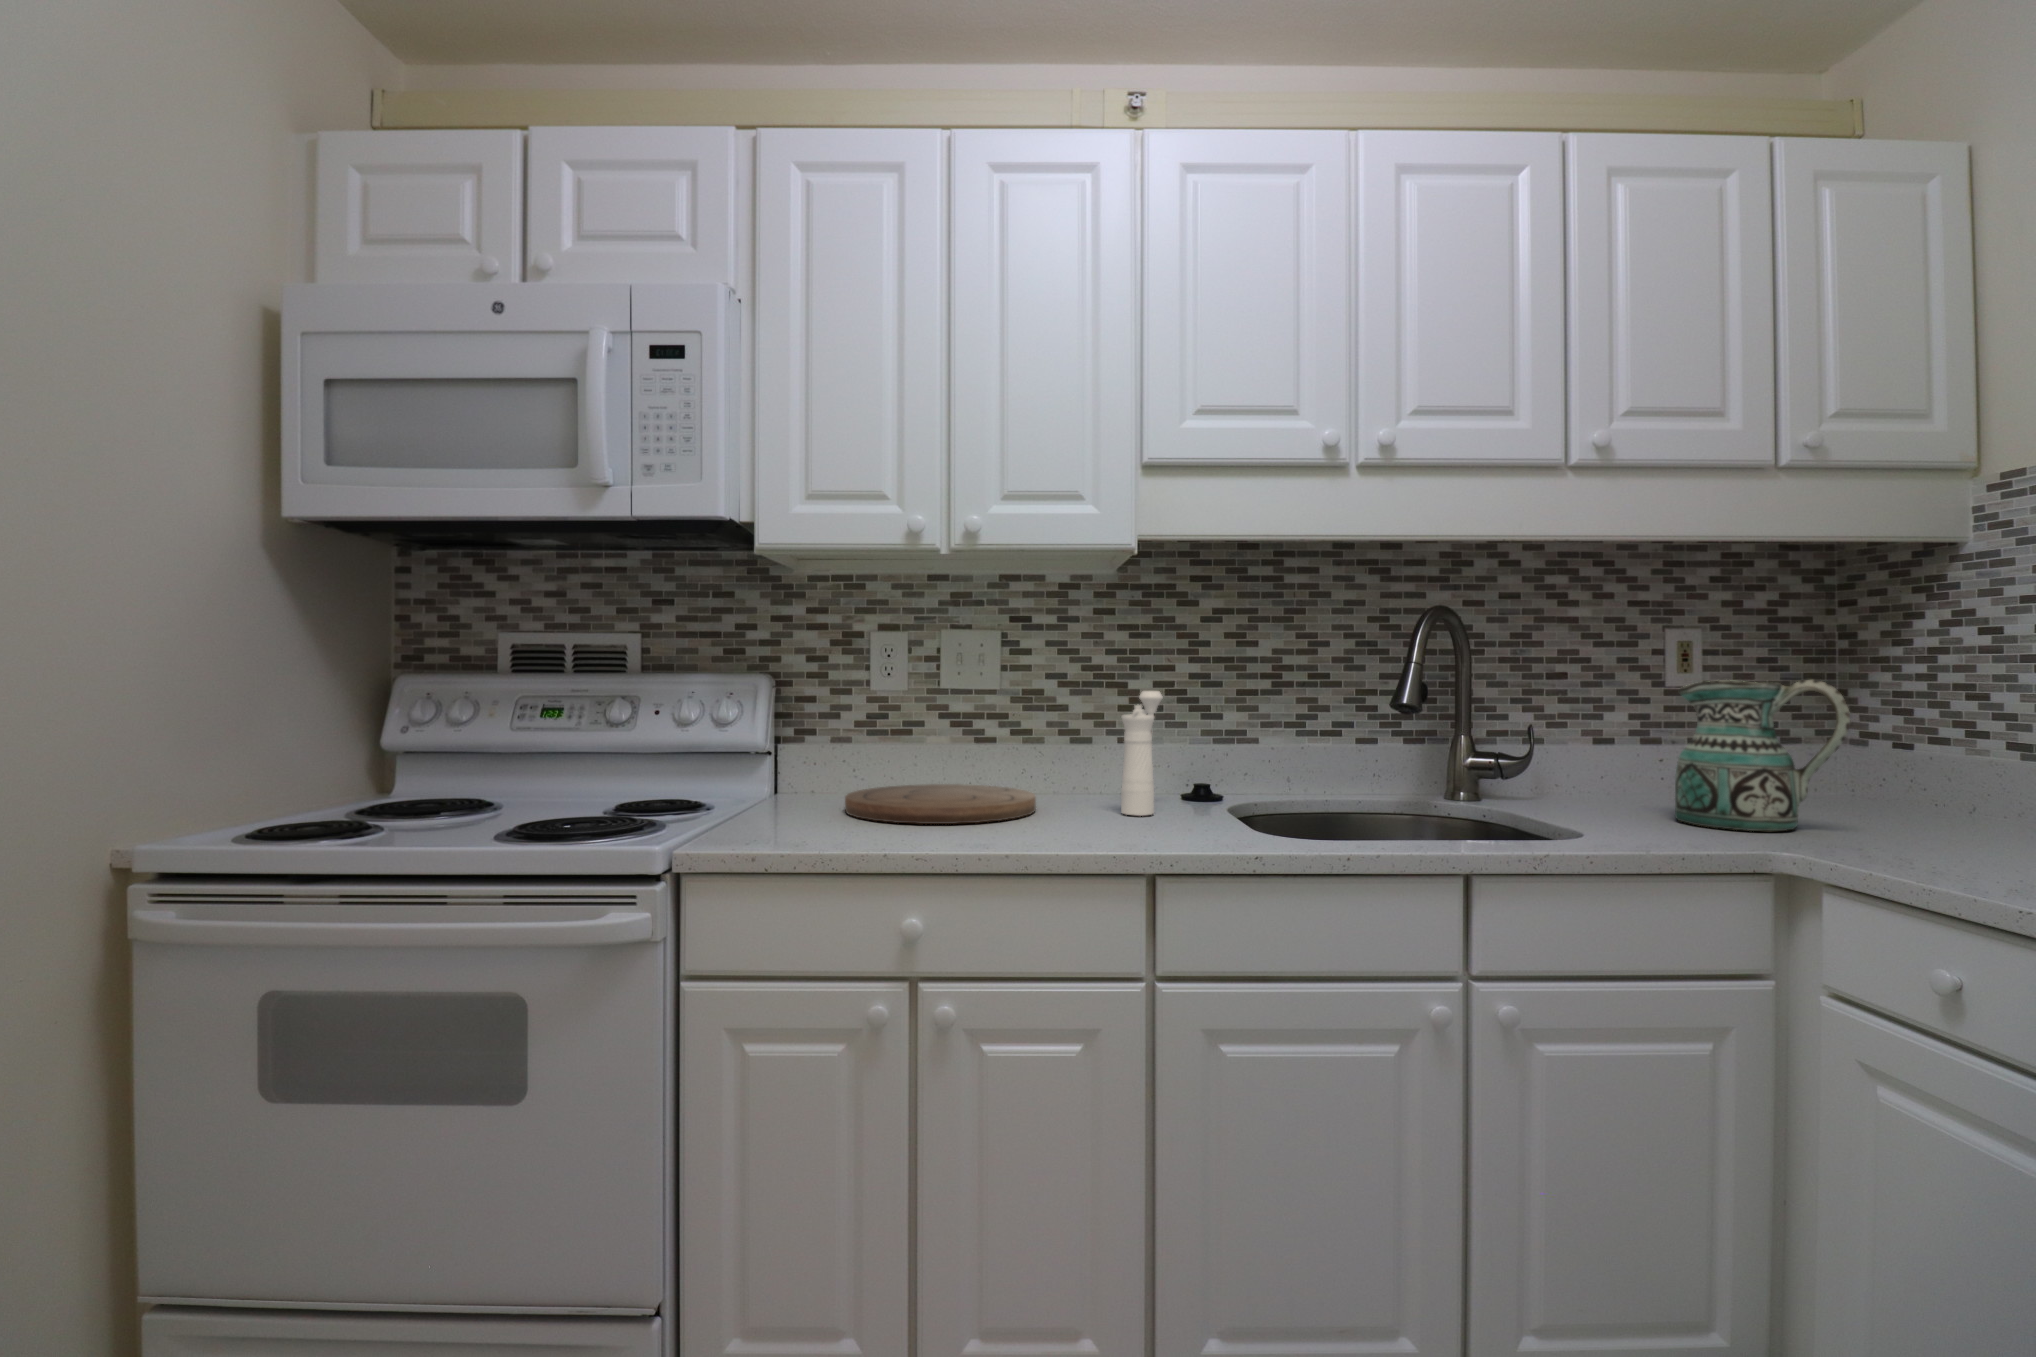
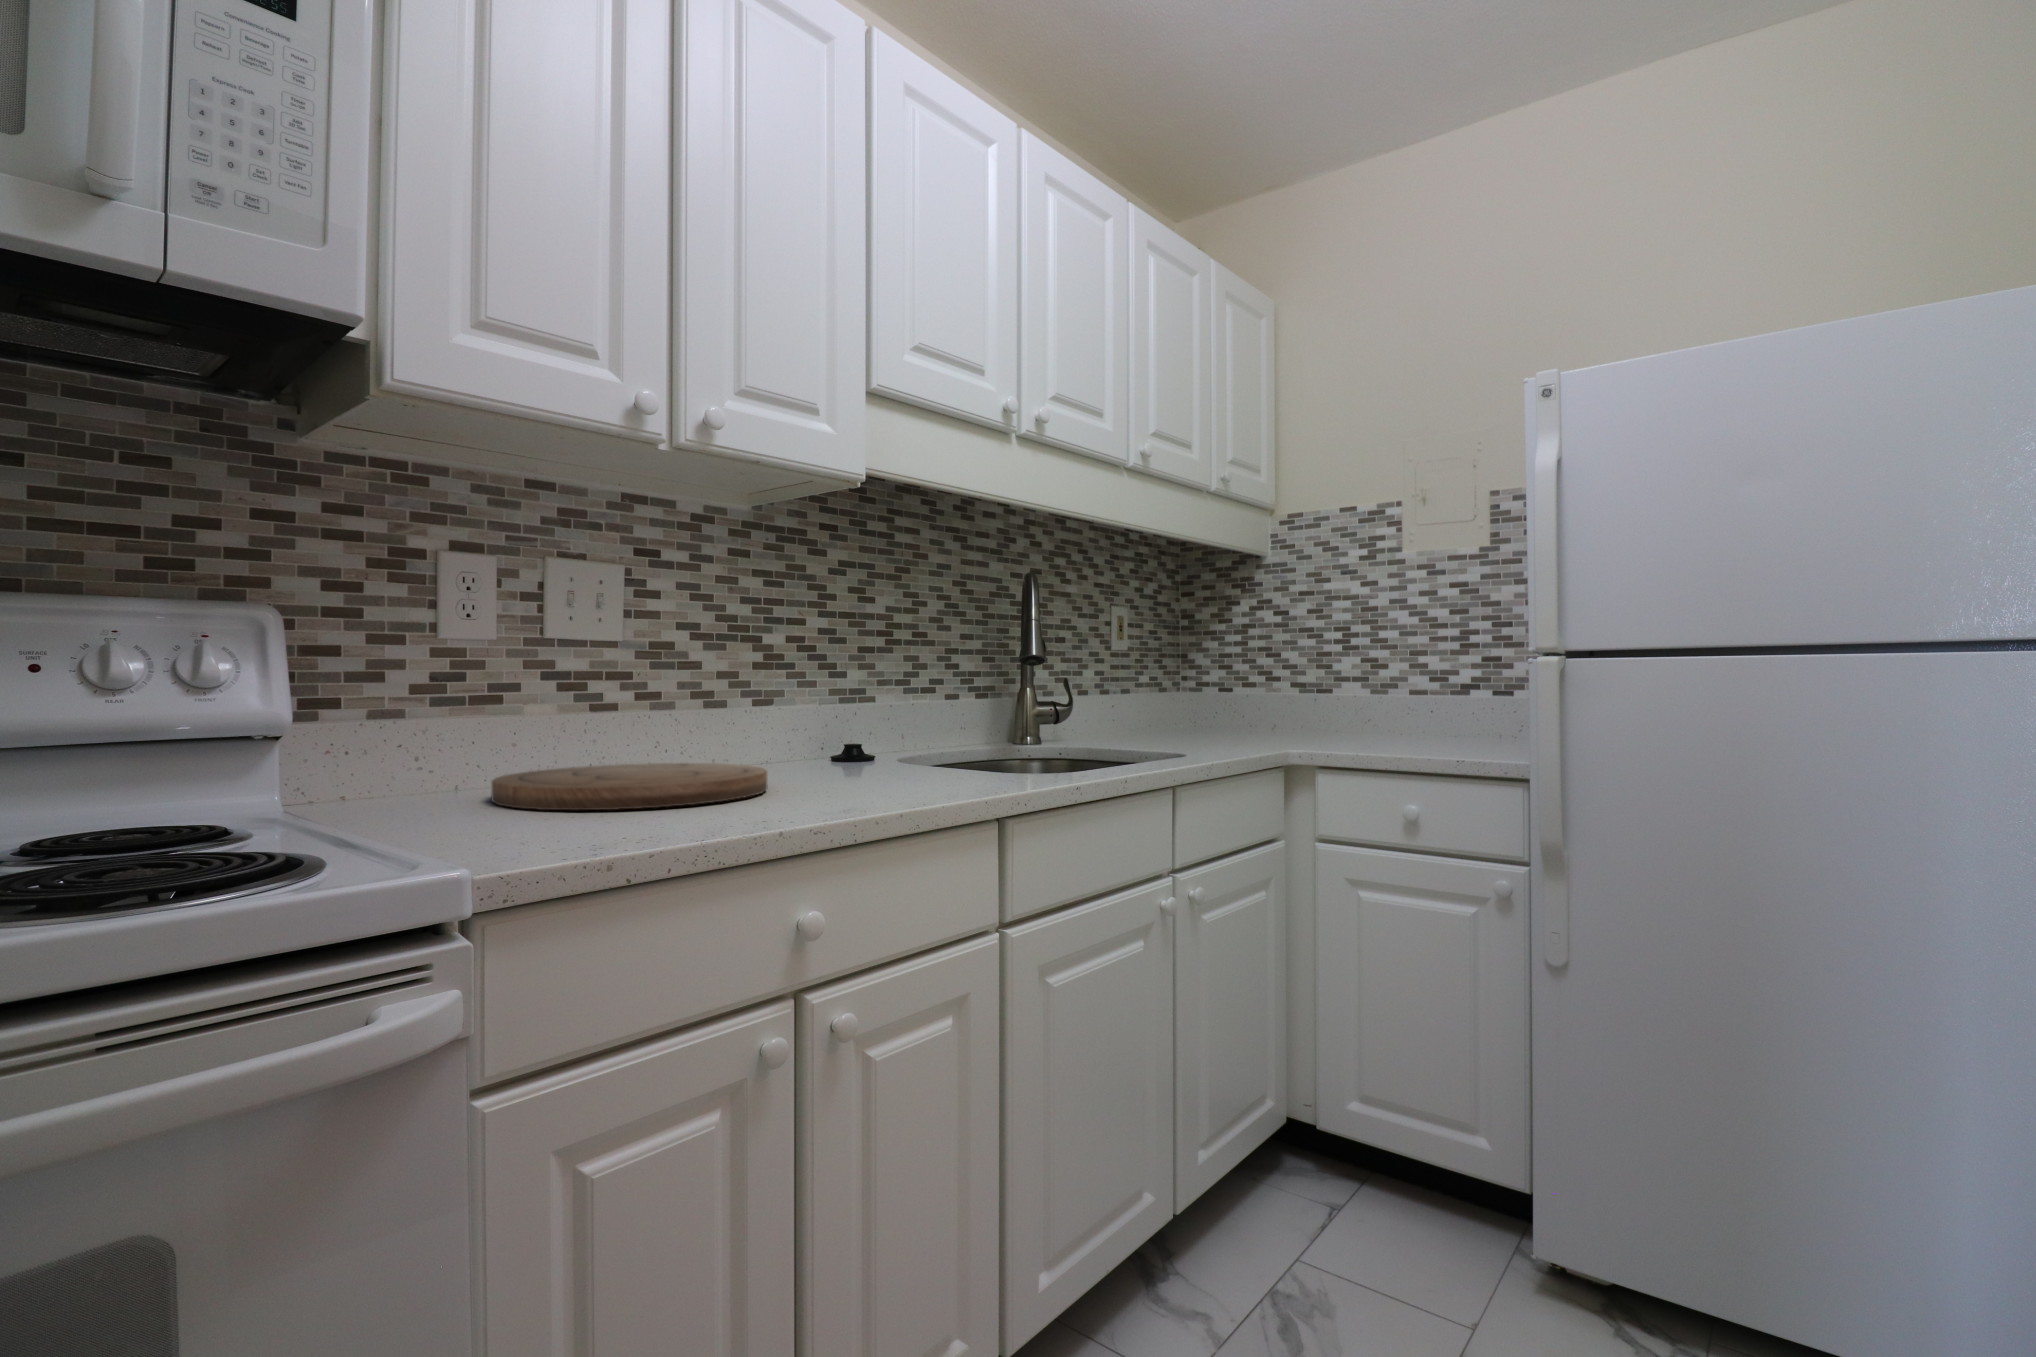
ceramic pitcher: present [1675,680,1850,831] -> none [1174,639,1271,747]
pepper mill: present [1121,691,1163,816] -> none [818,642,874,777]

